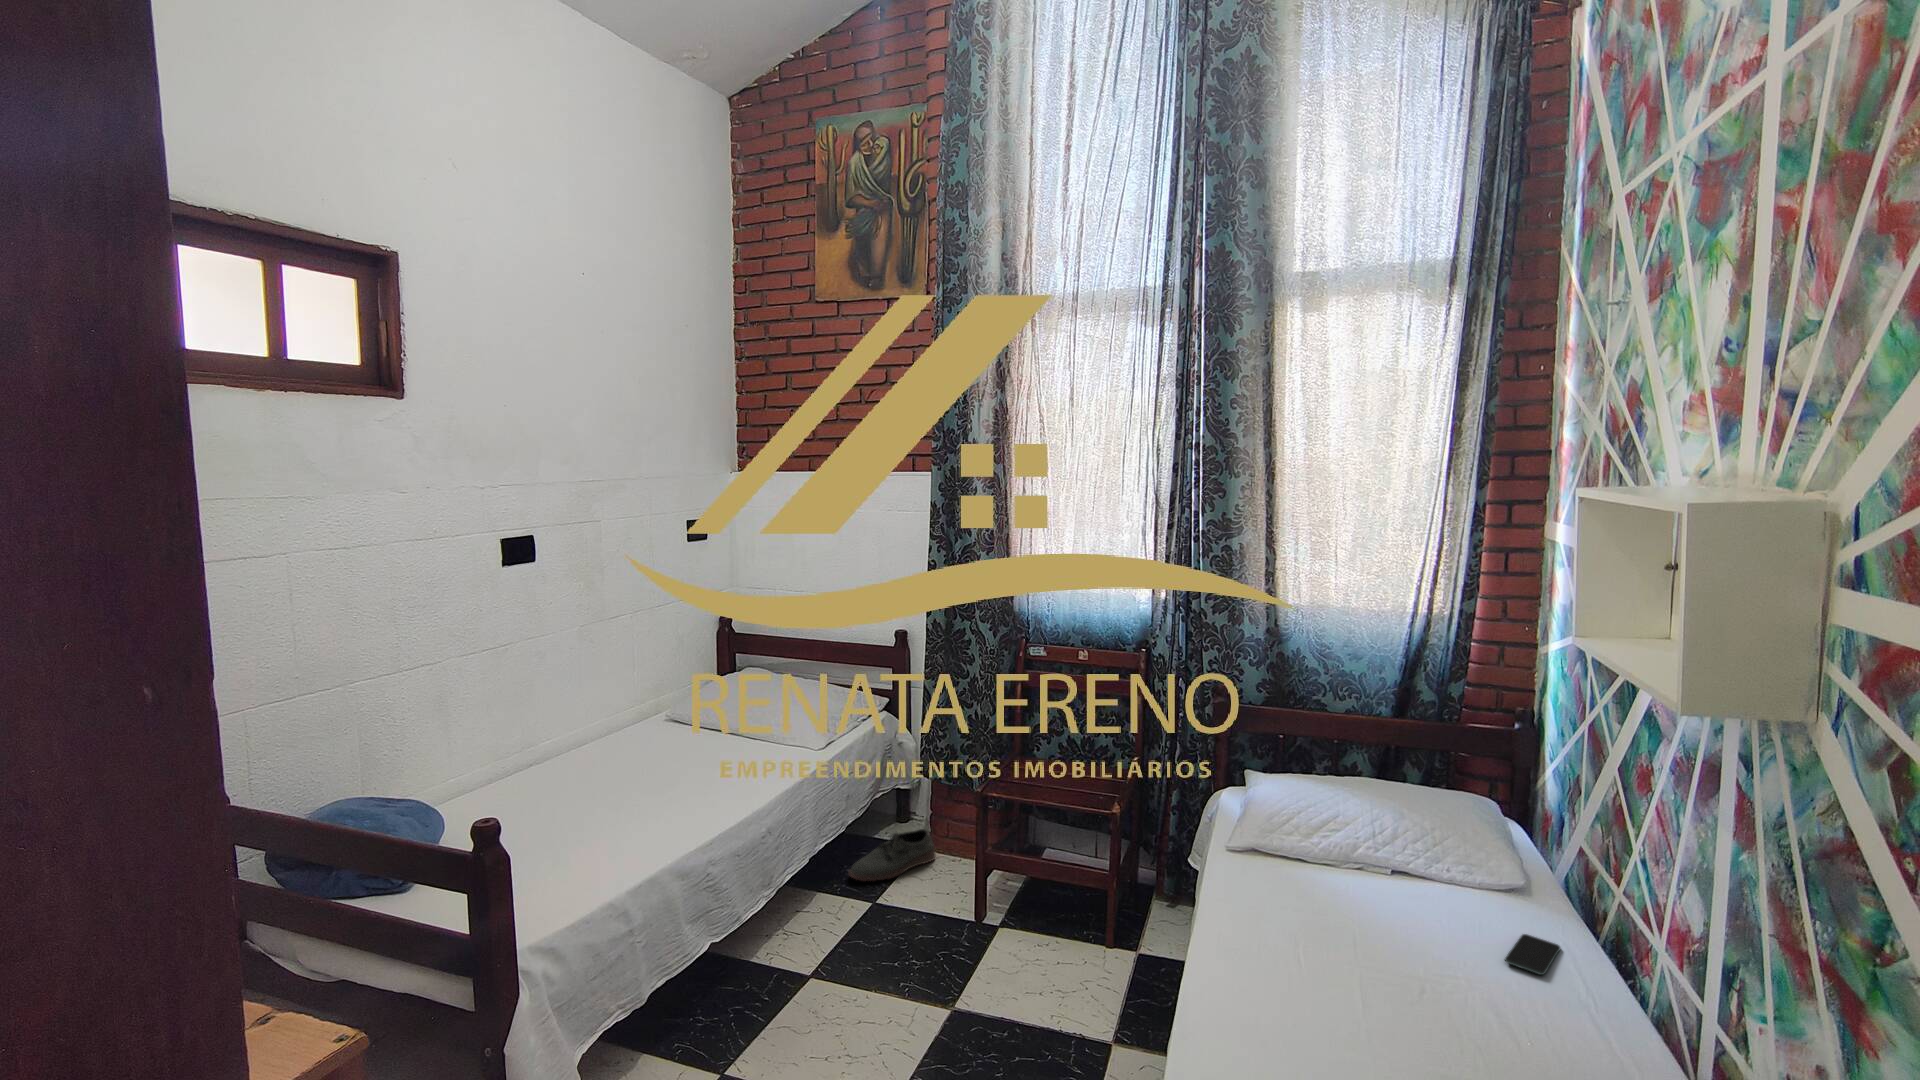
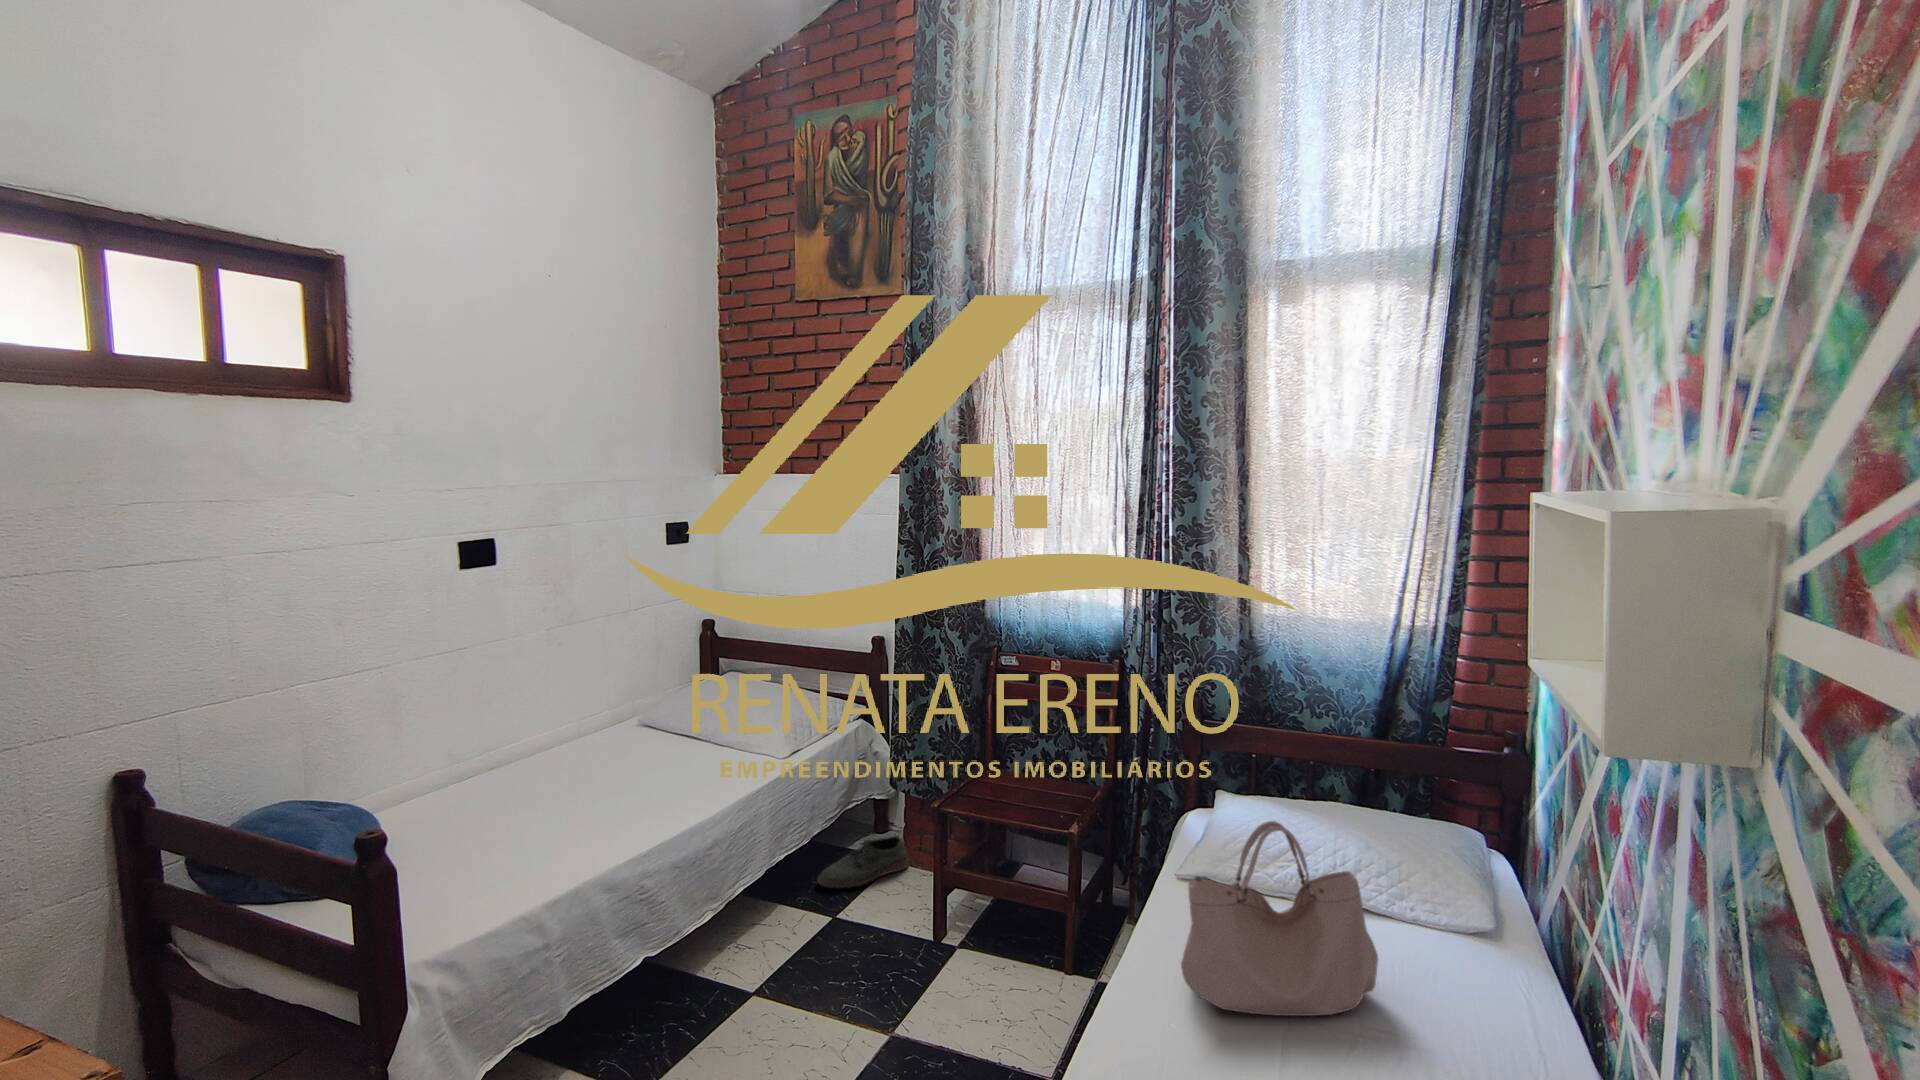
handbag: none [1260,787,1437,963] -> present [1181,821,1378,1016]
smartphone: present [1505,934,1560,975] -> none [1451,990,1519,1041]

